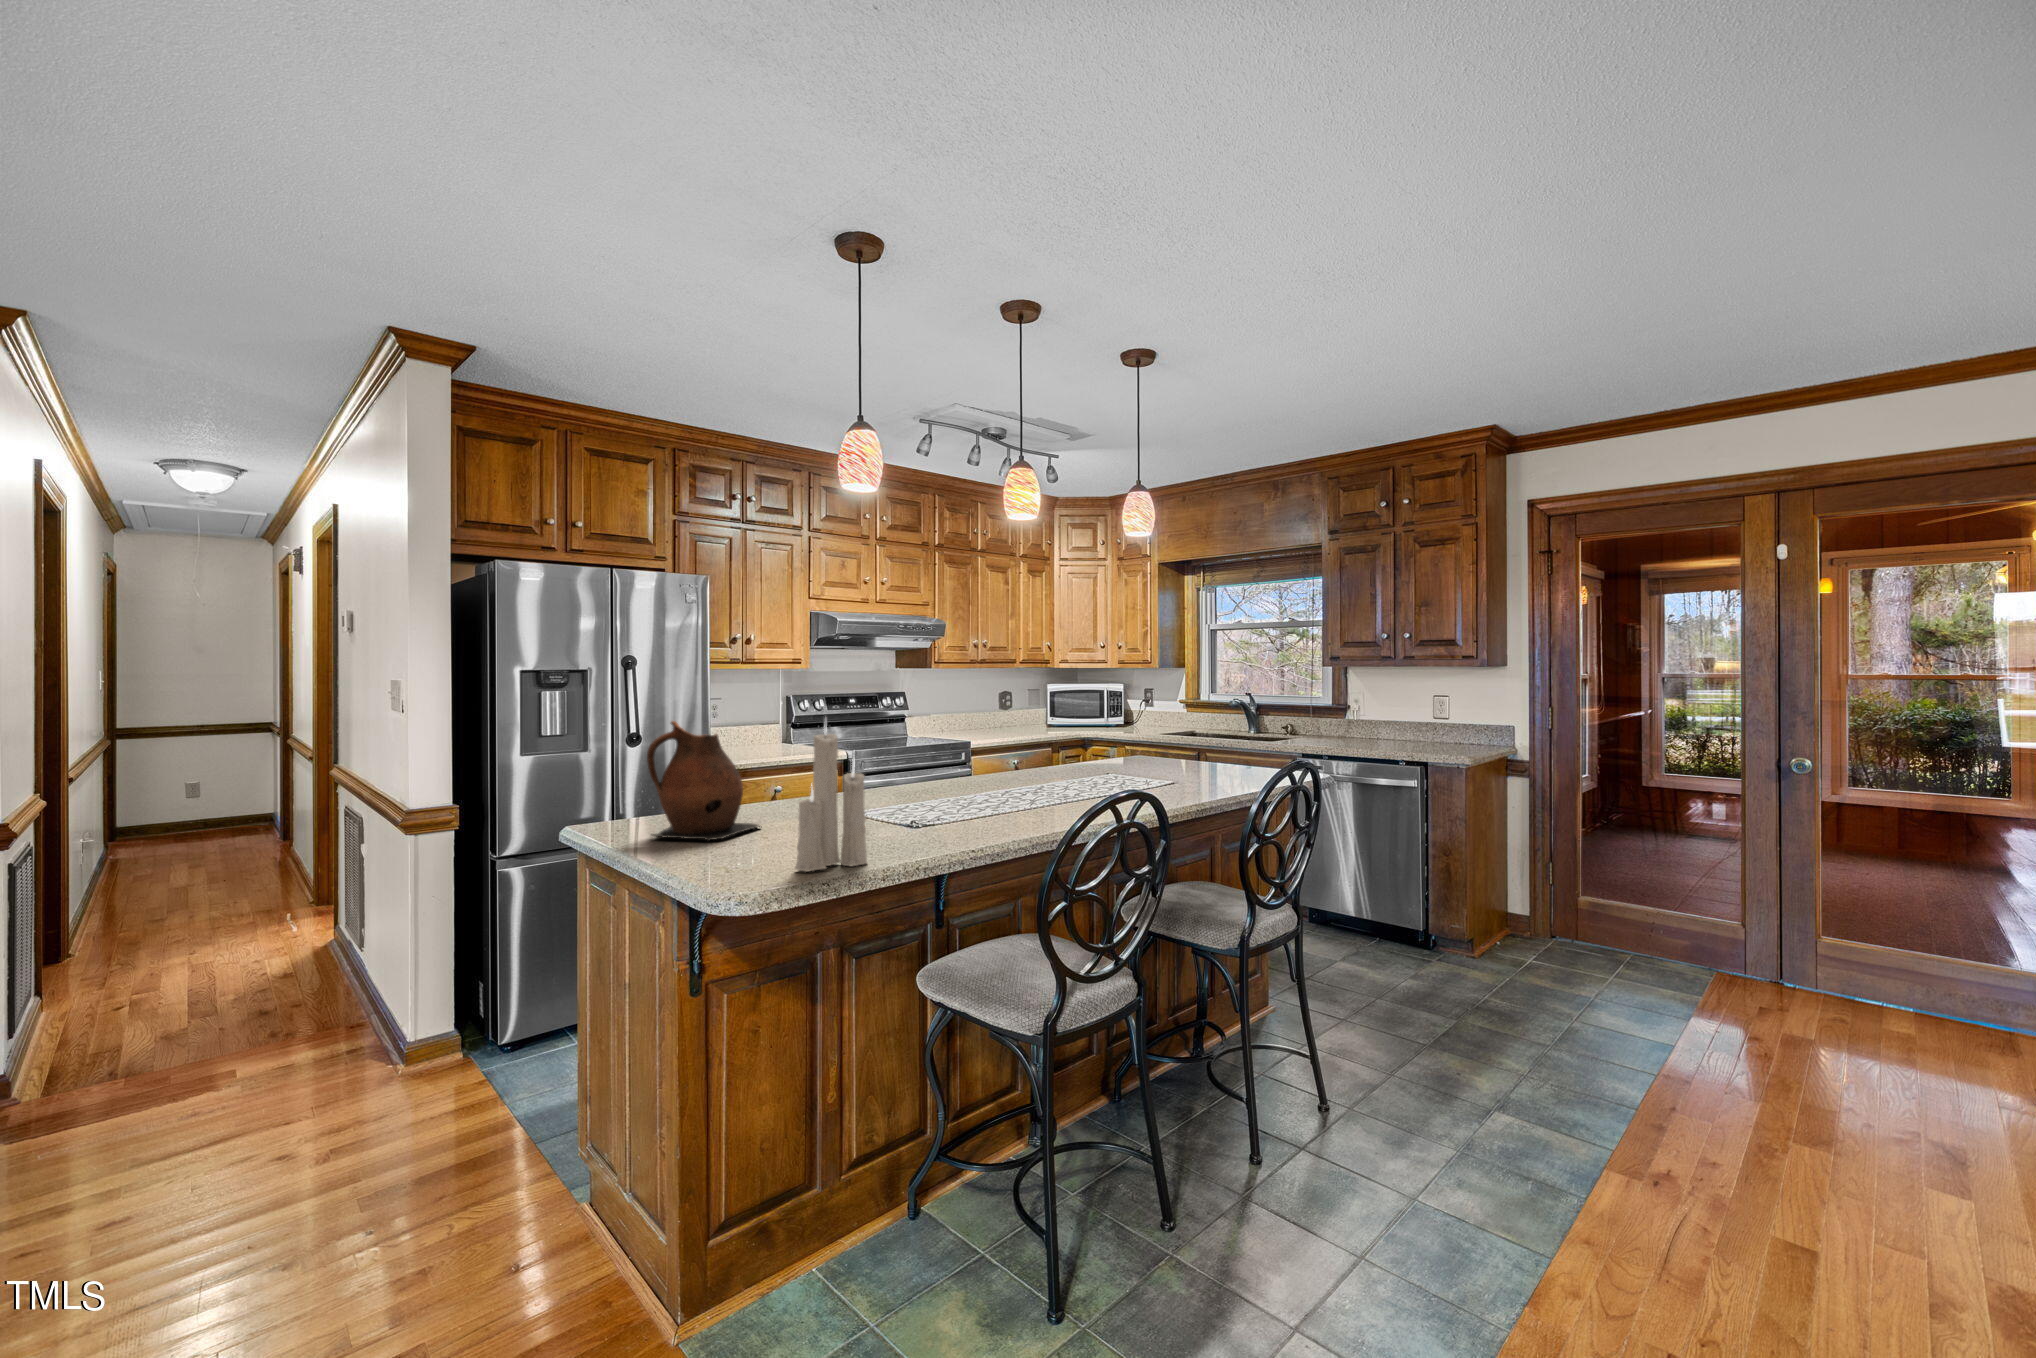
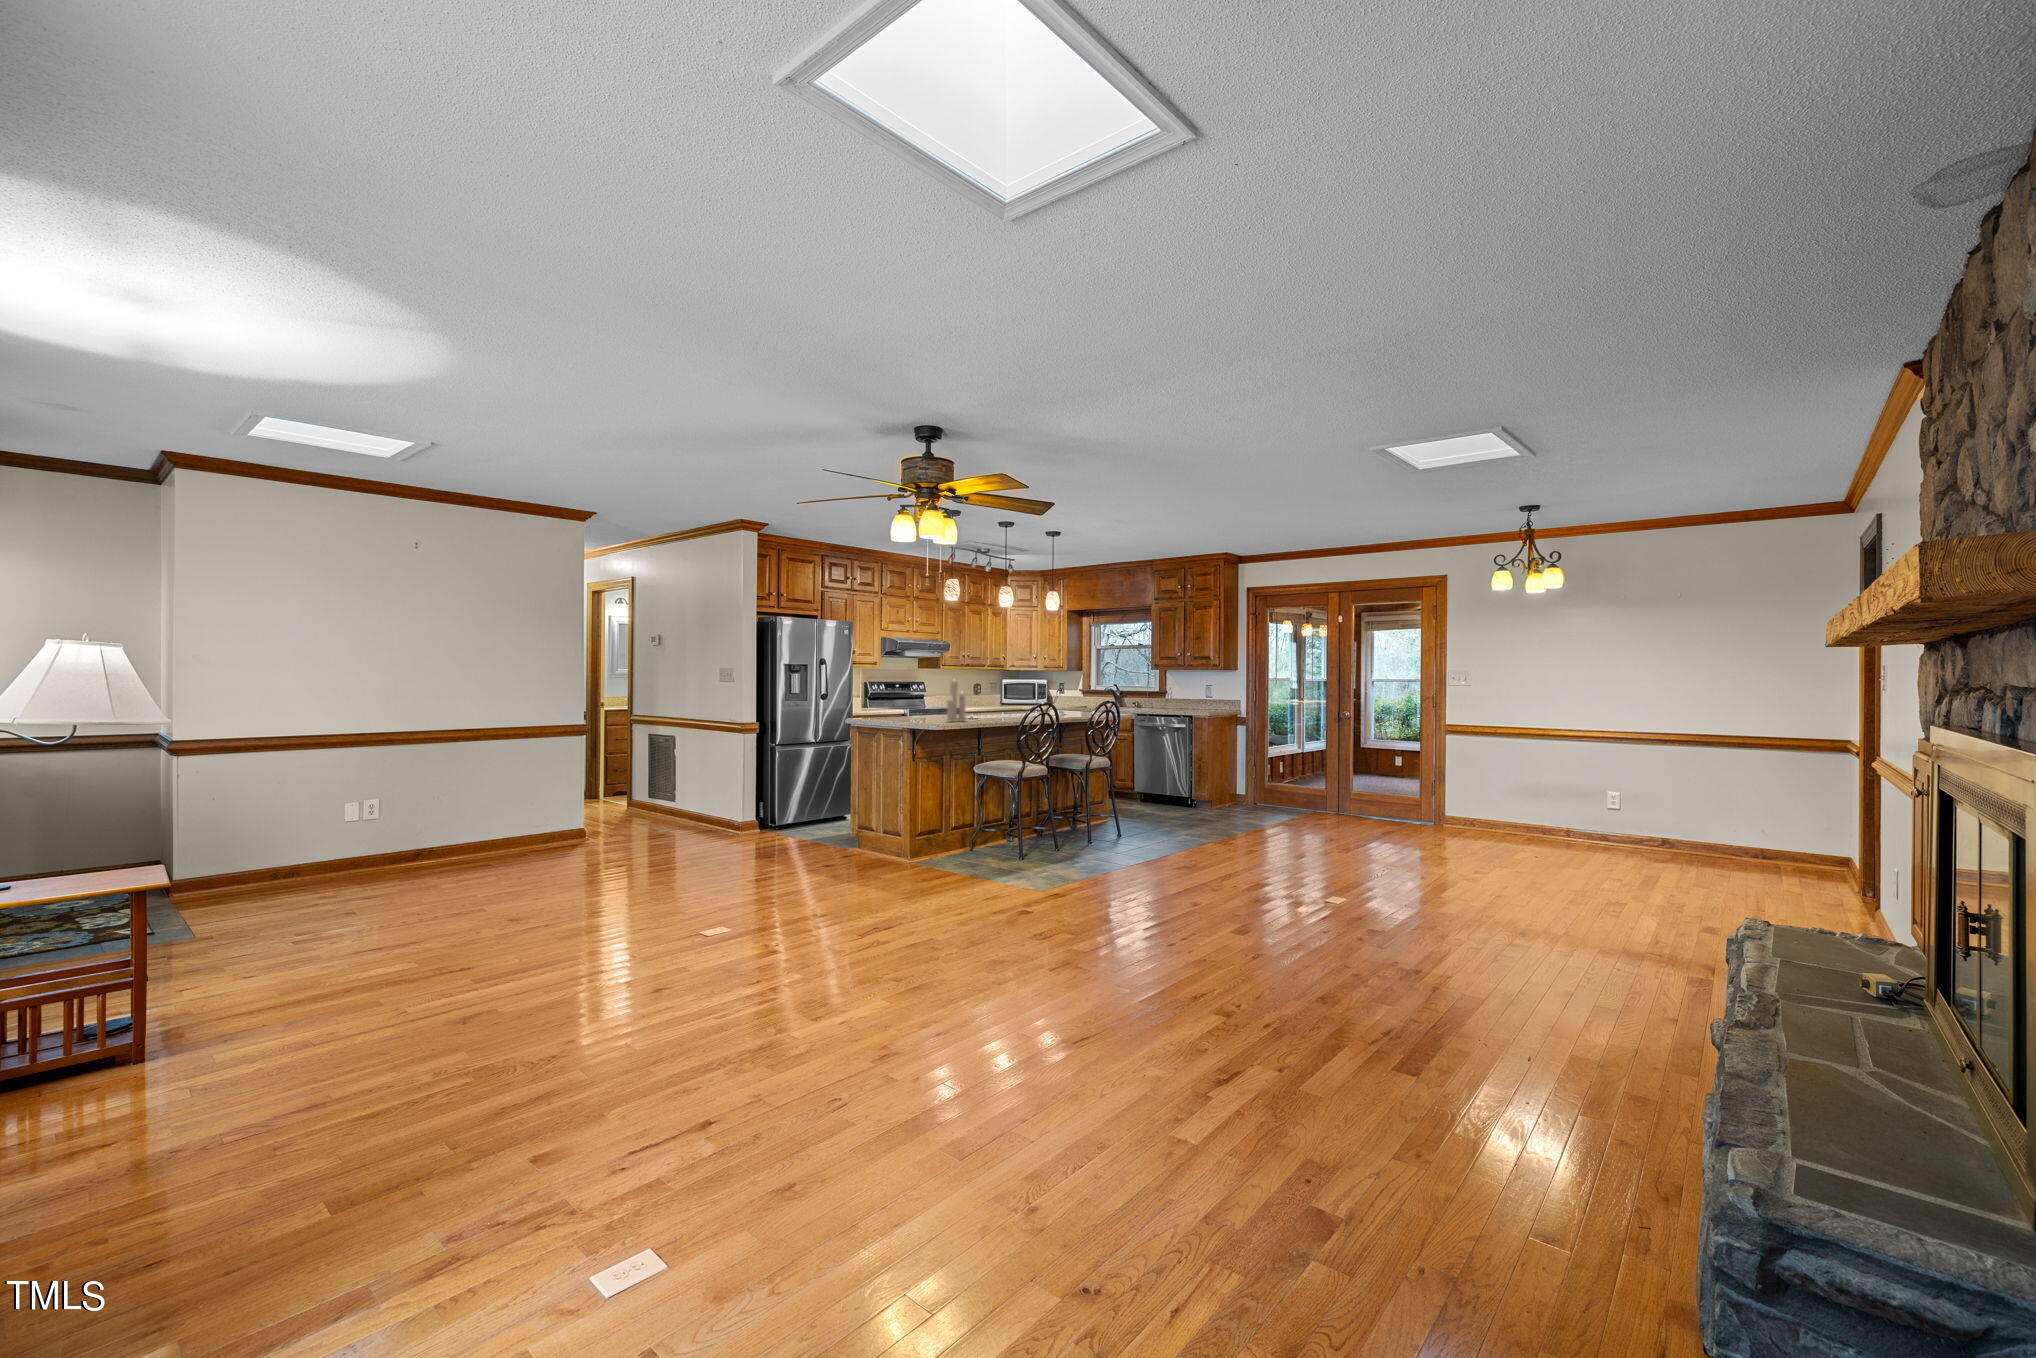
ceramic pitcher: present [647,721,762,841] -> none [880,680,916,720]

